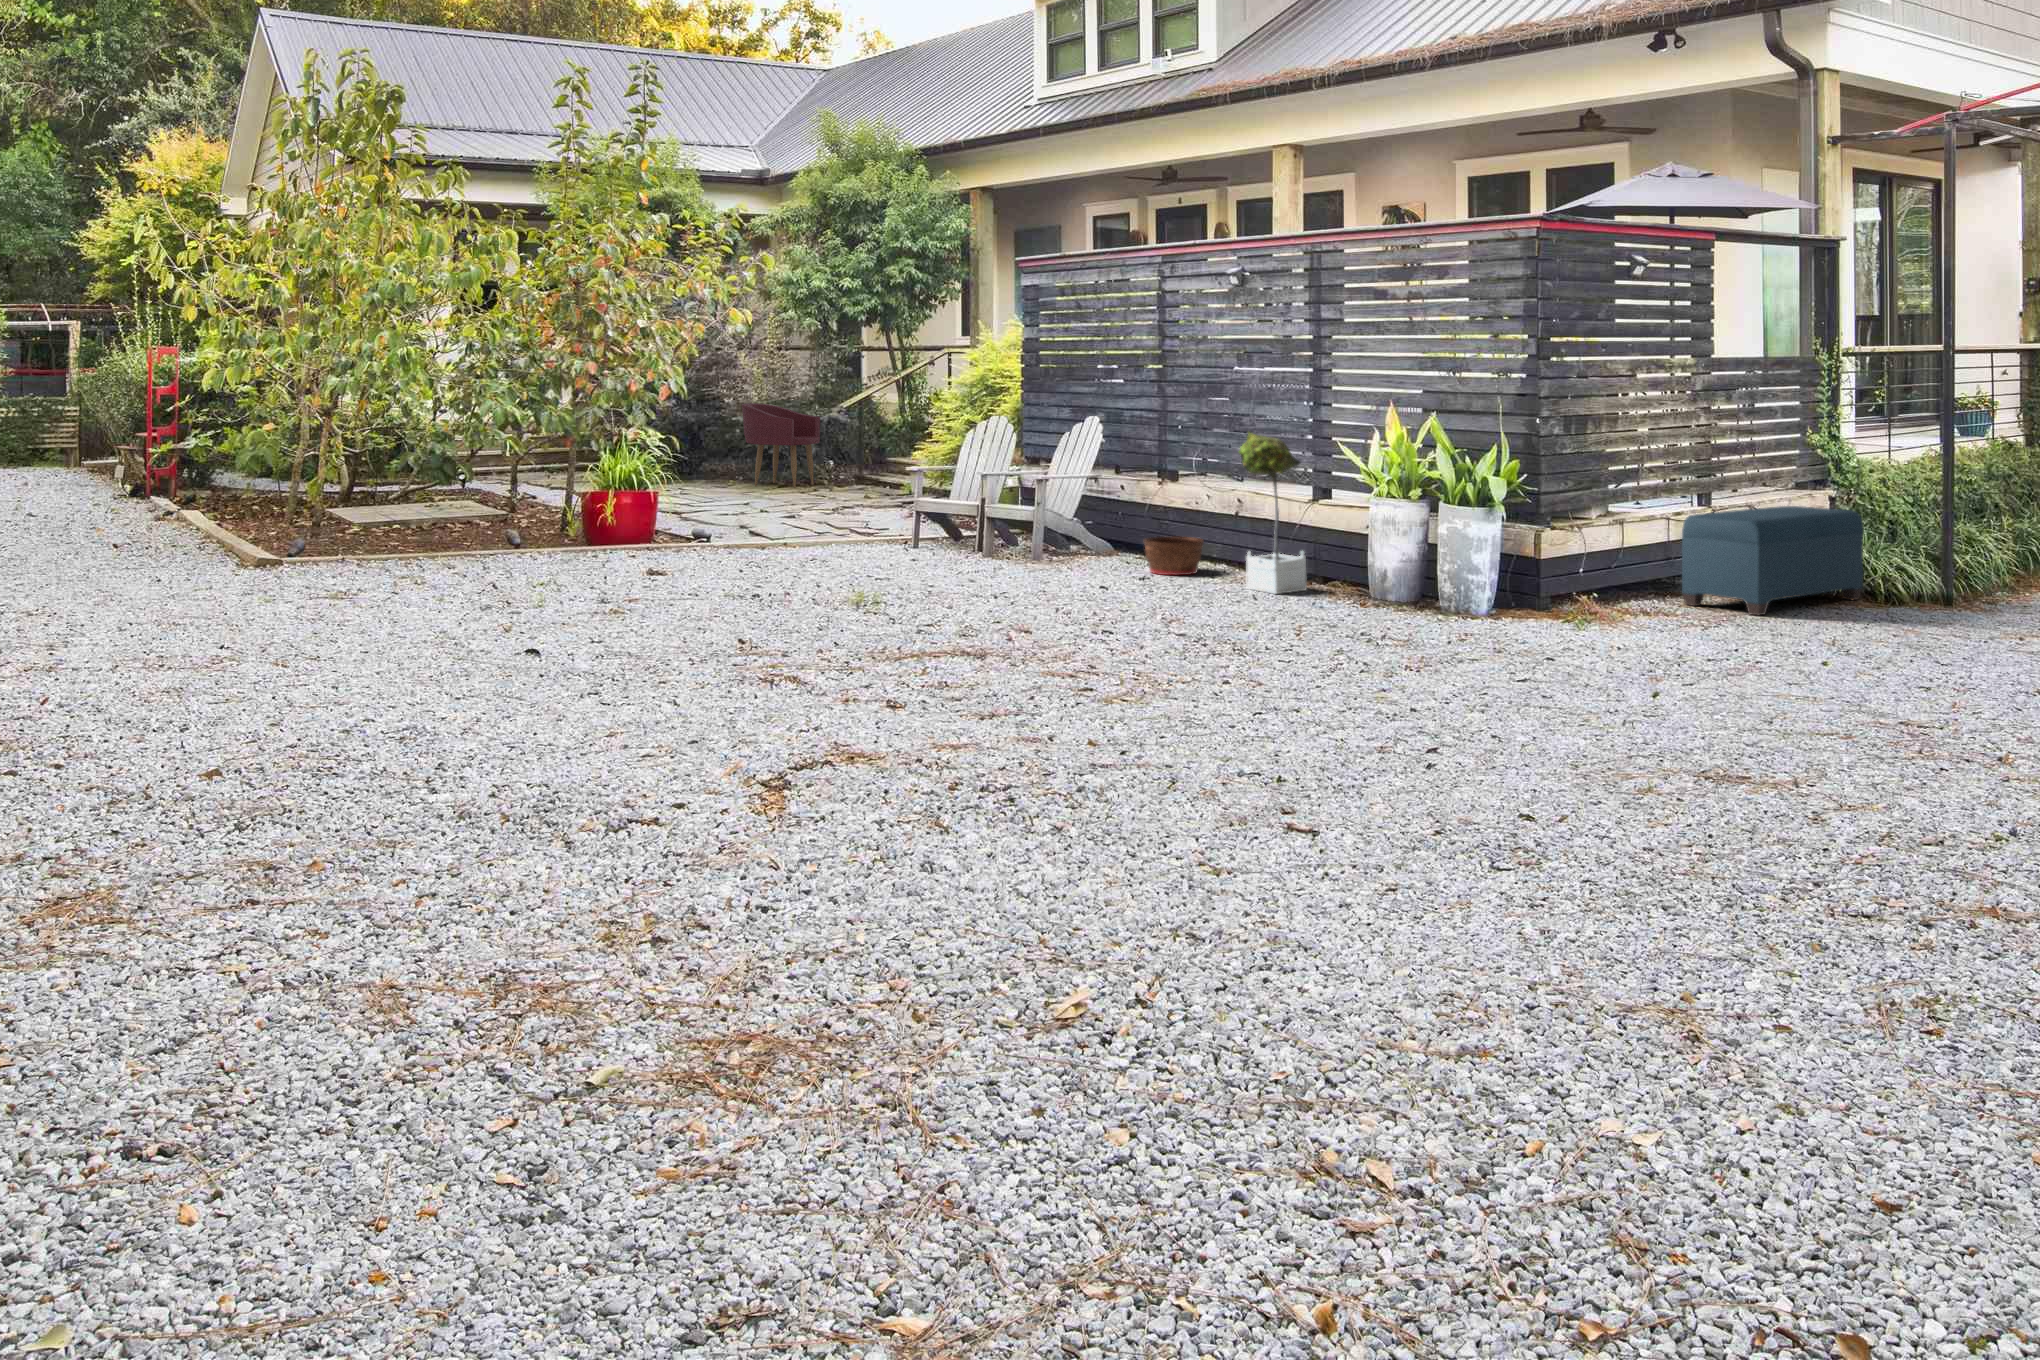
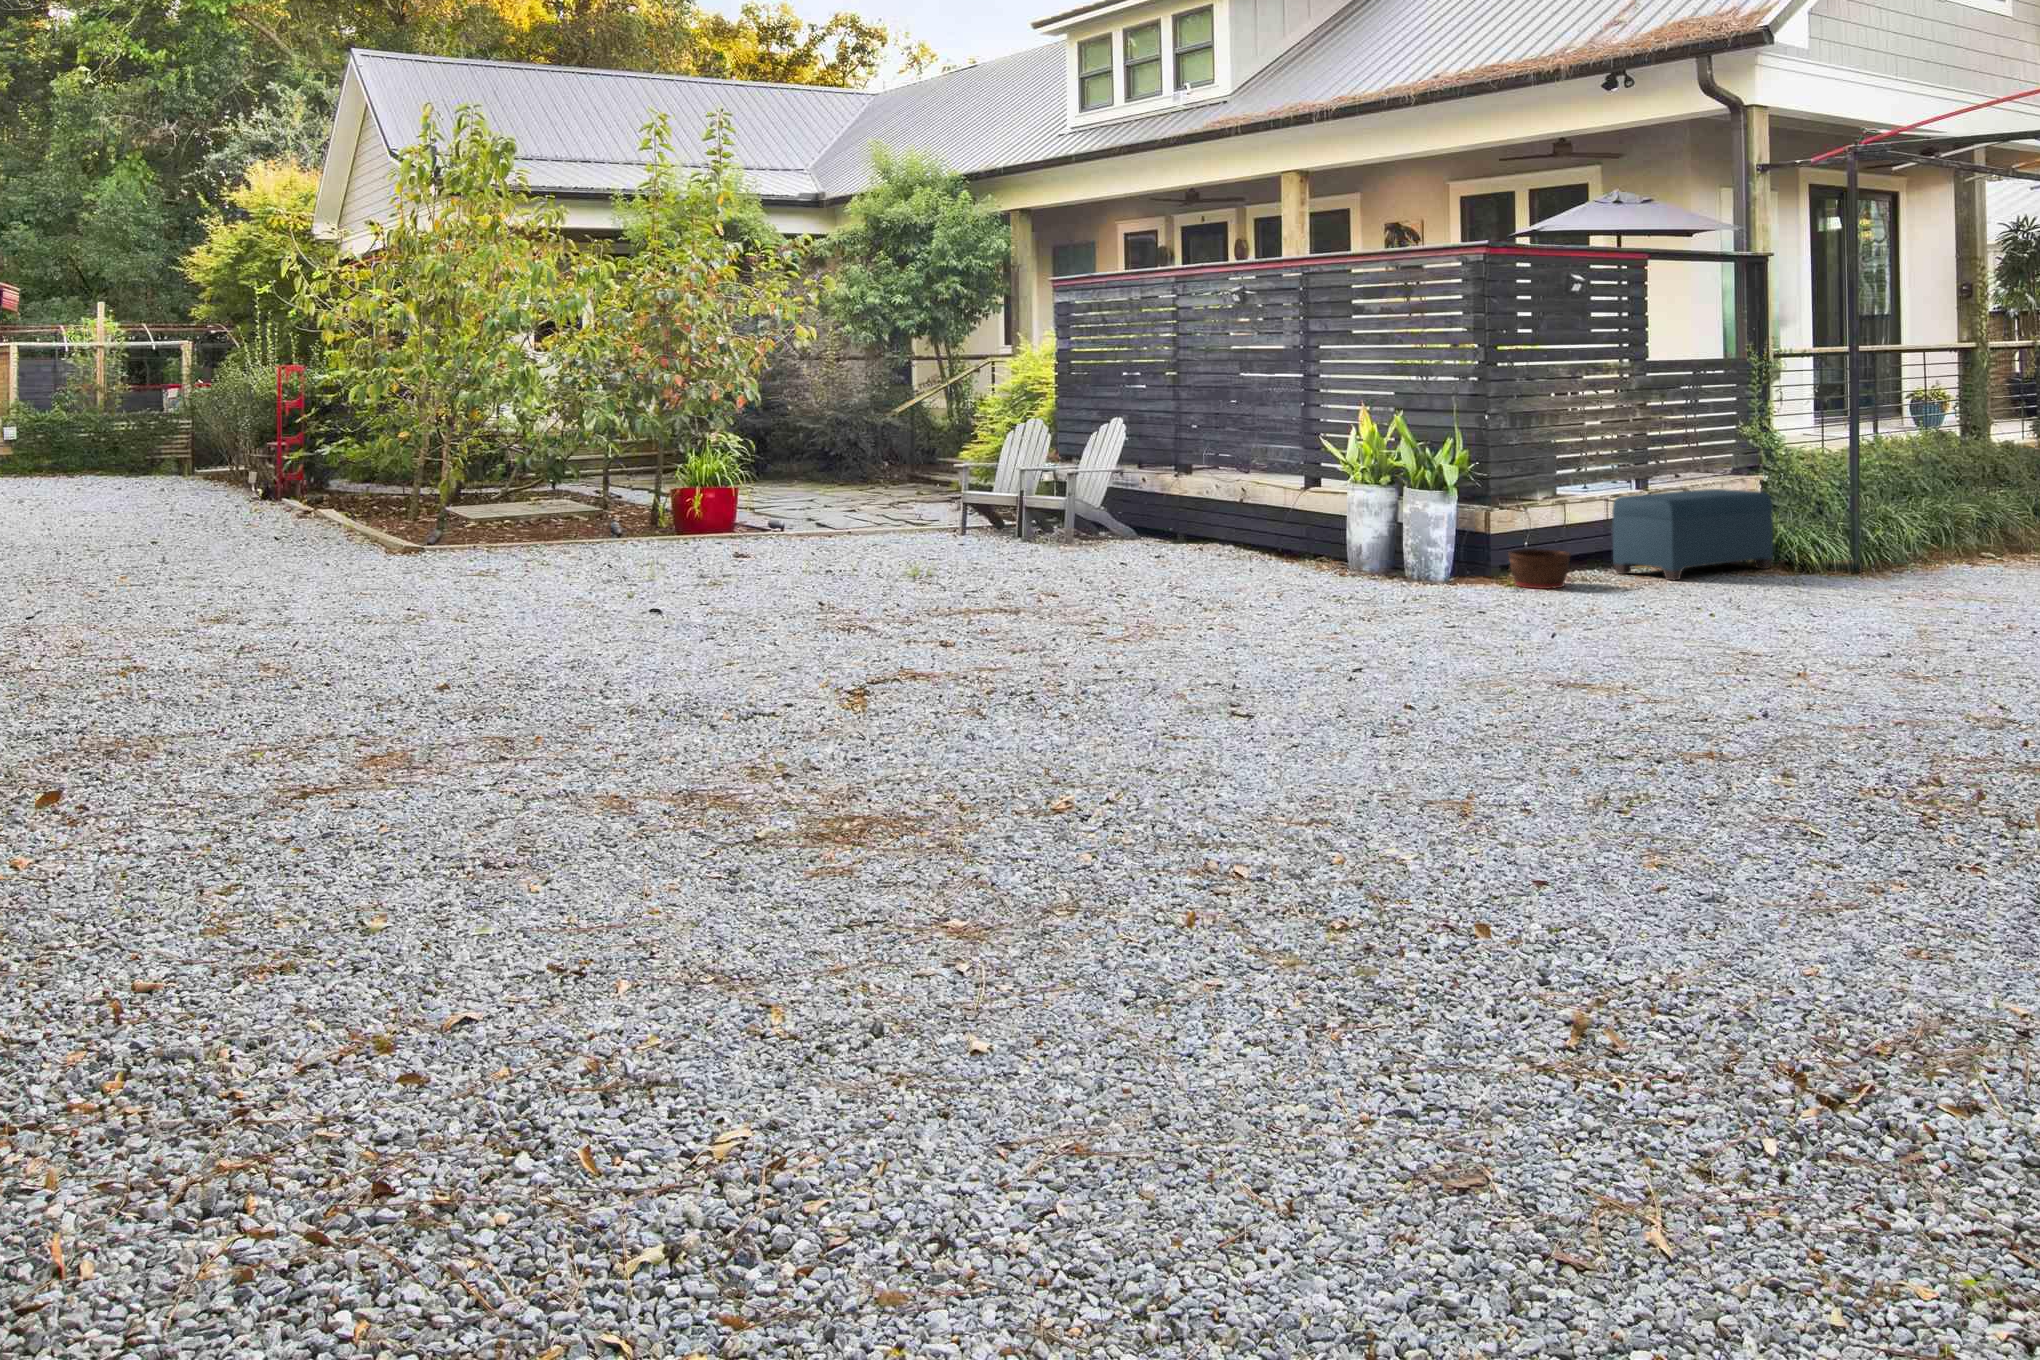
armchair: present [742,403,820,488] -> none [806,412,877,489]
potted tree: present [1239,433,1307,594] -> none [1237,430,1296,568]
basket: present [1144,536,1204,575] -> present [1508,549,1571,589]

